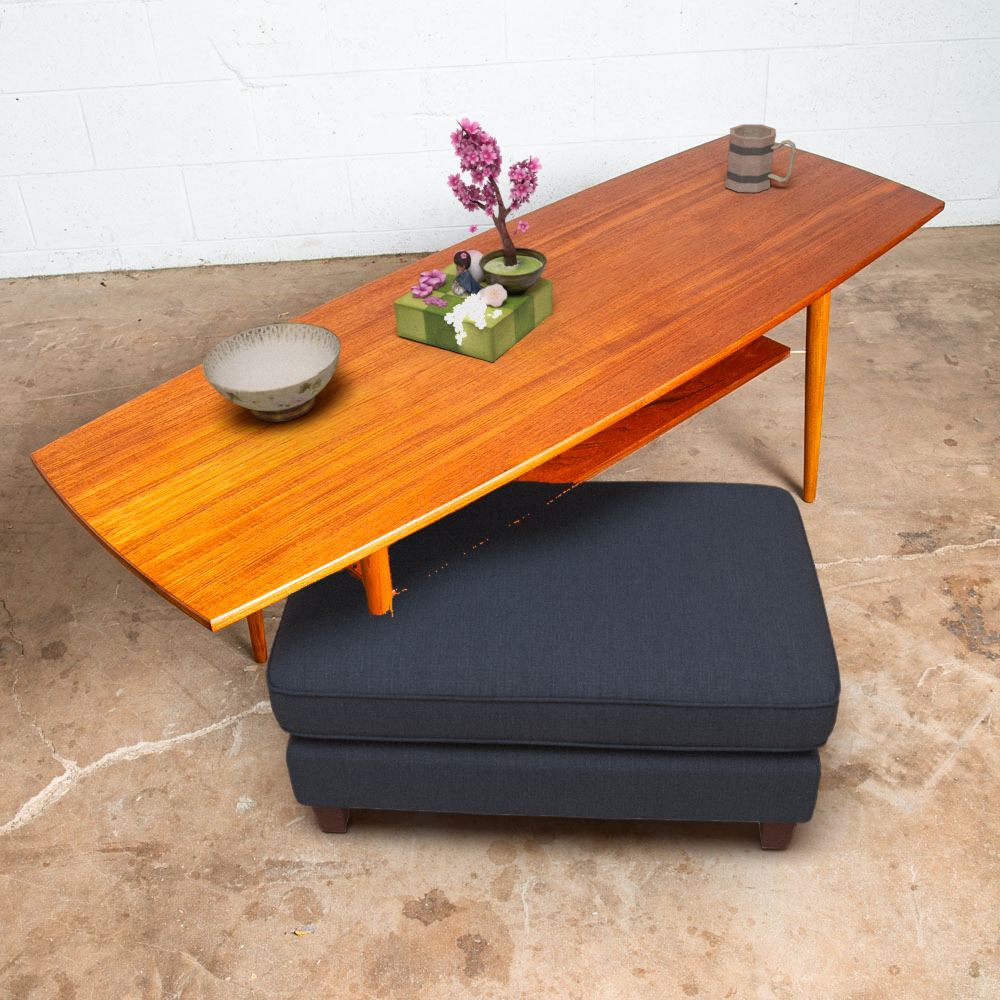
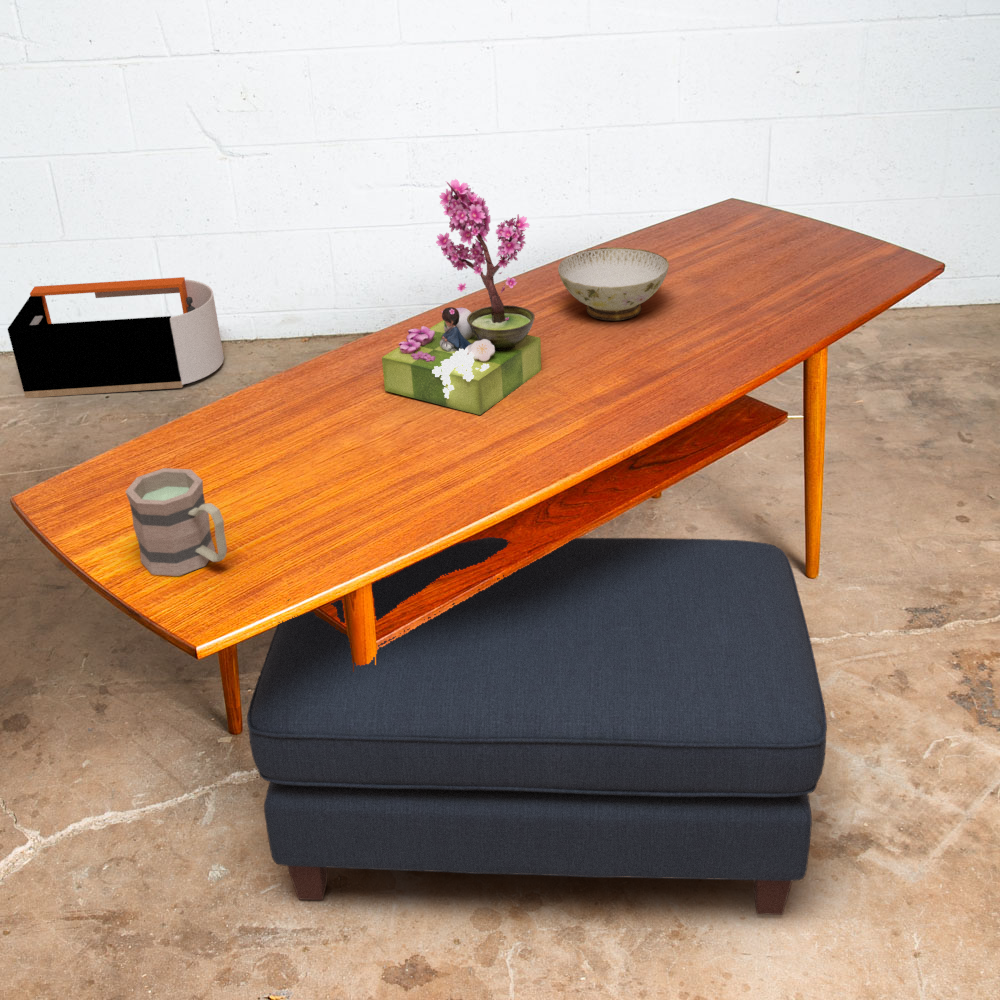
mug: present [725,124,796,192] -> present [126,468,227,576]
storage bin: none [41,205,249,324] -> present [8,277,224,398]
ceramic bowl: present [203,322,341,421] -> present [558,247,669,320]

